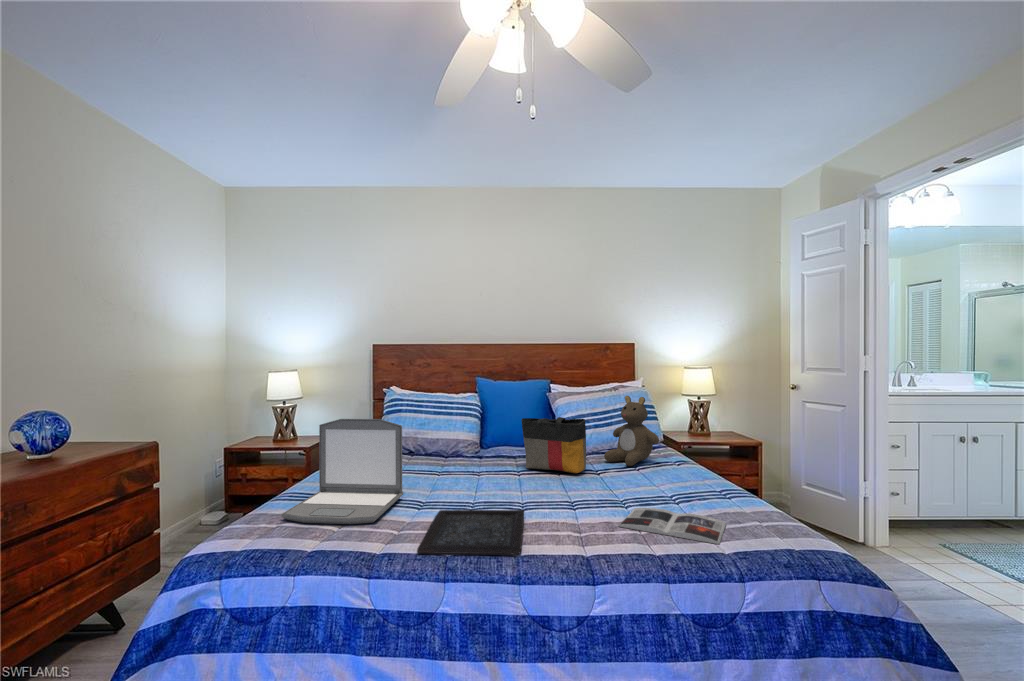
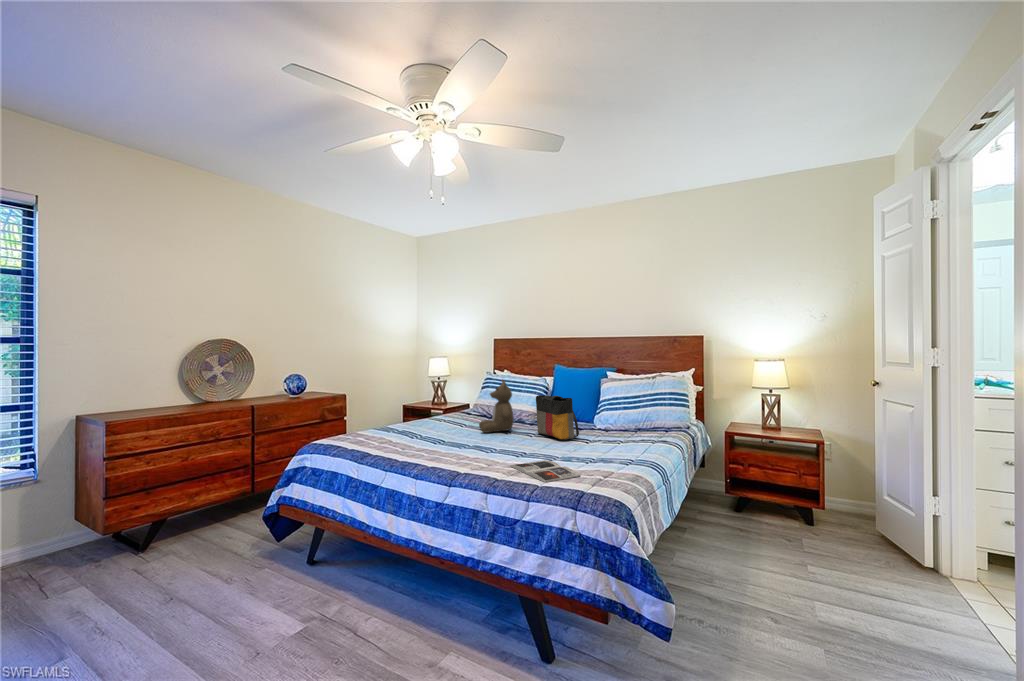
teddy bear: present [604,396,659,466] -> present [479,379,513,433]
laptop: present [282,419,403,524] -> none [358,385,429,445]
tray: present [417,510,524,554] -> none [385,444,471,466]

